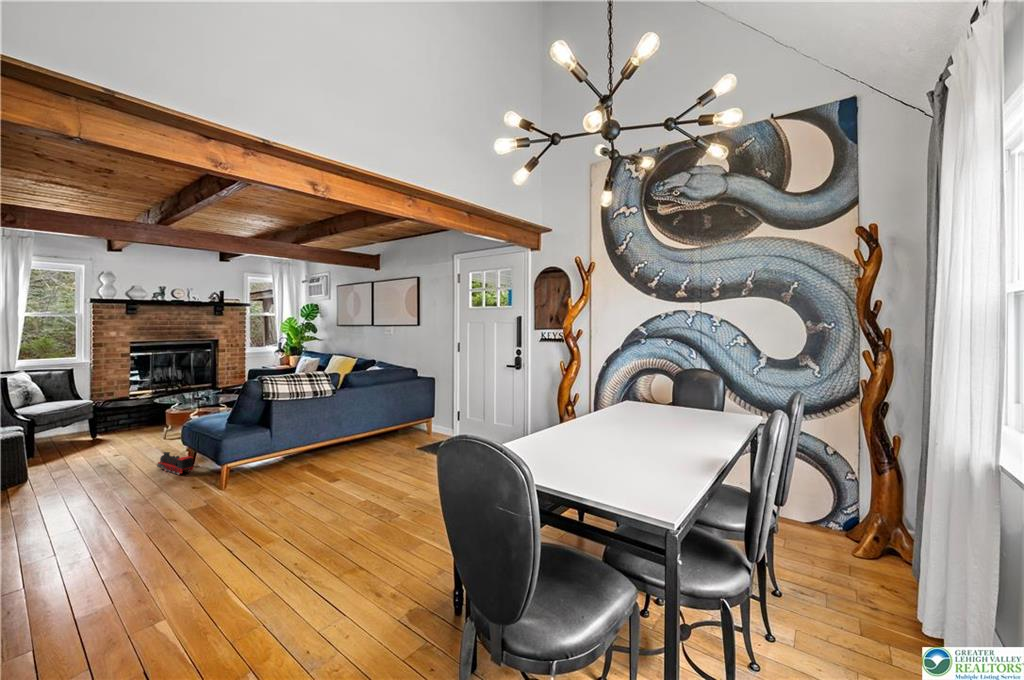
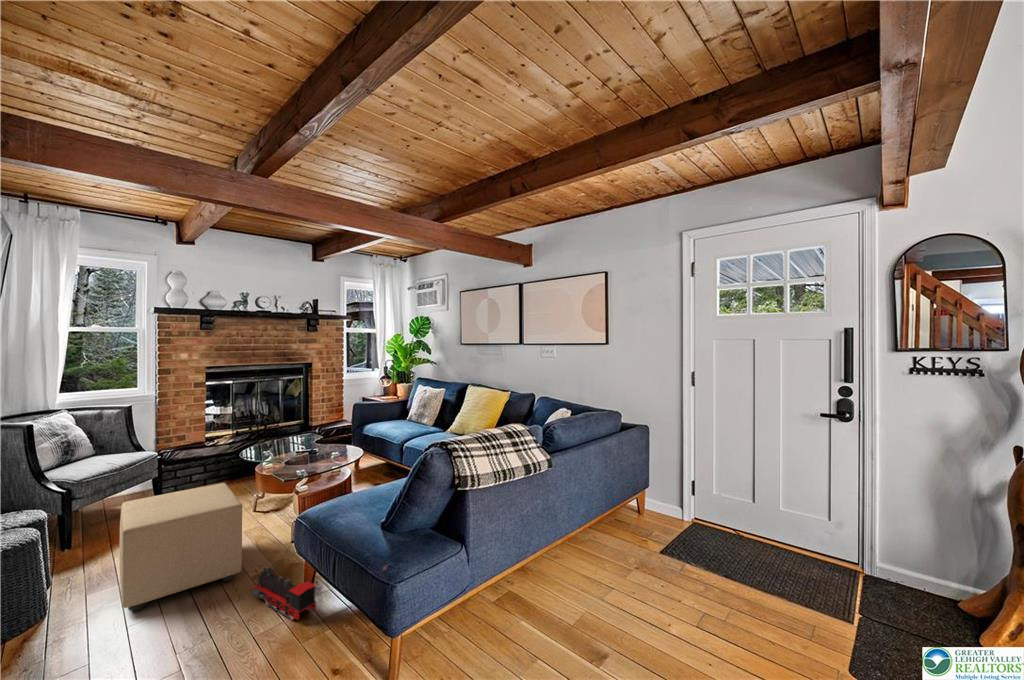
ottoman: none [73,412,152,475] -> present [120,483,242,611]

